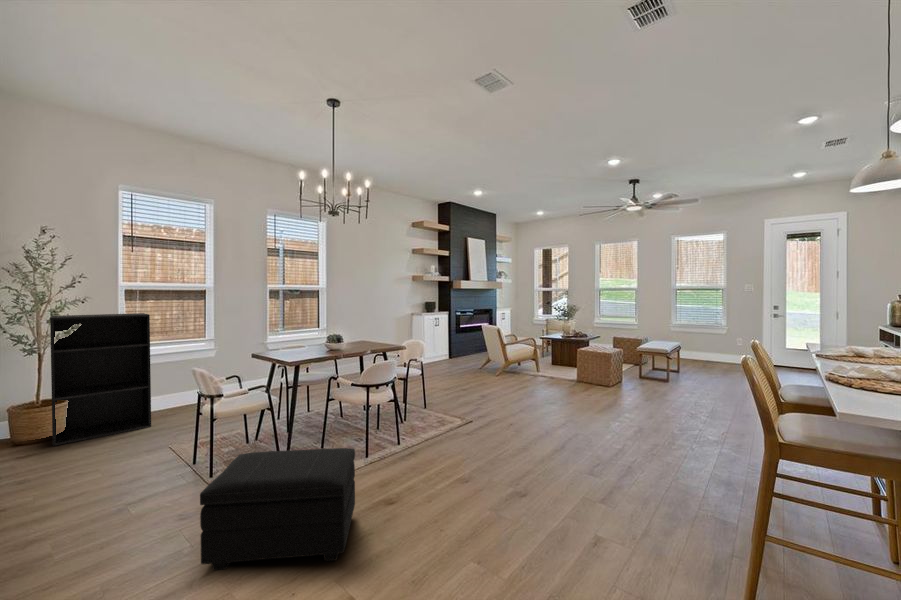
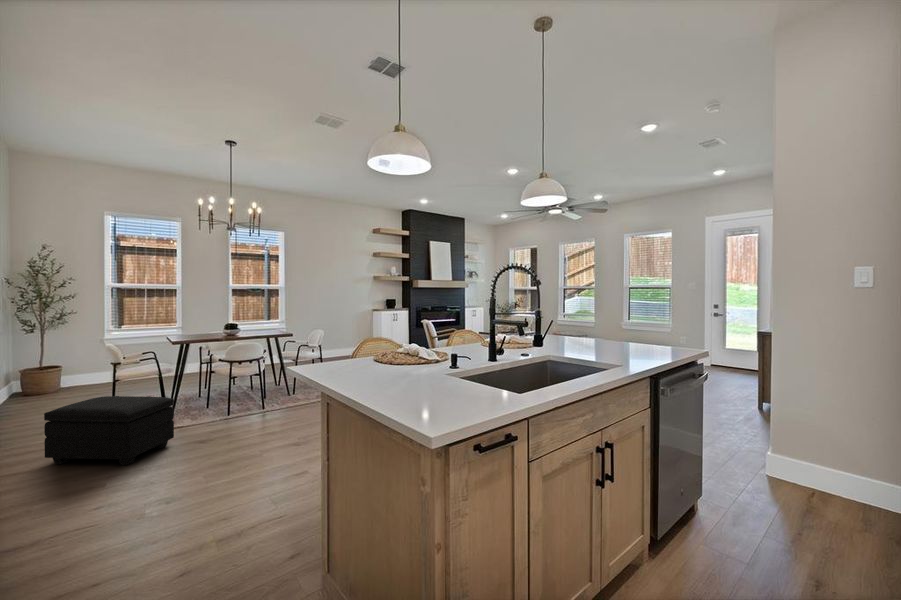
bookshelf: present [50,313,151,446] -> none [42,306,119,398]

